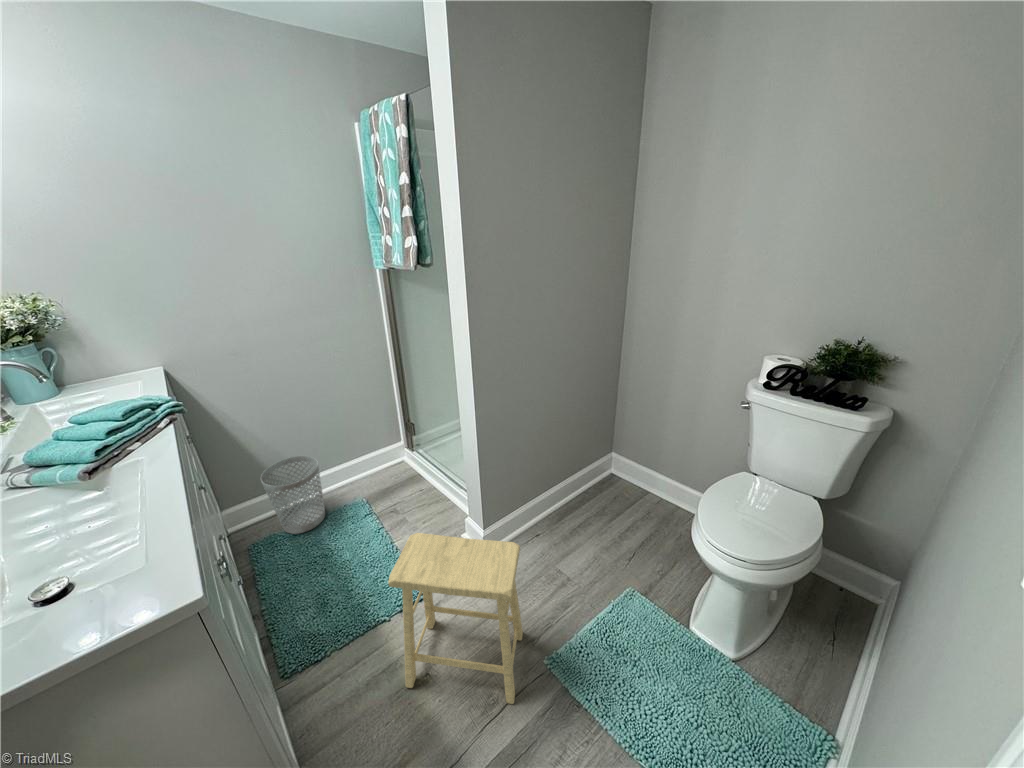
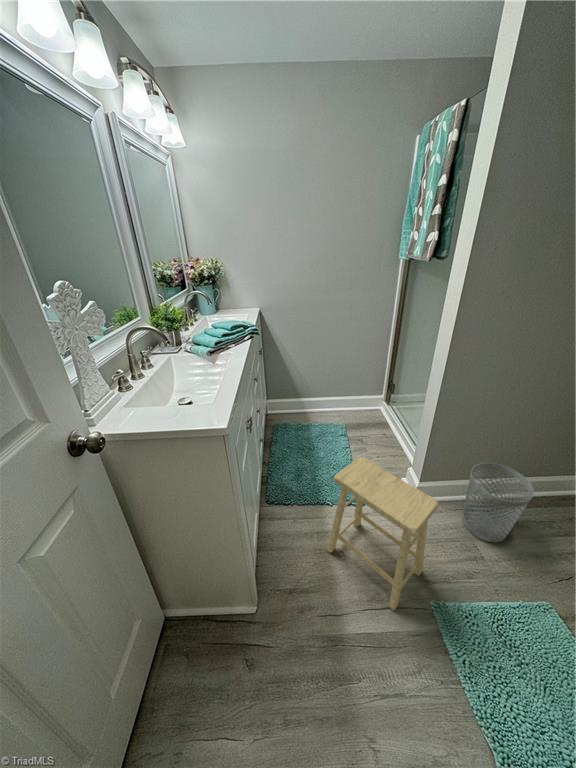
wastebasket: present [261,456,325,534] -> present [462,463,534,543]

